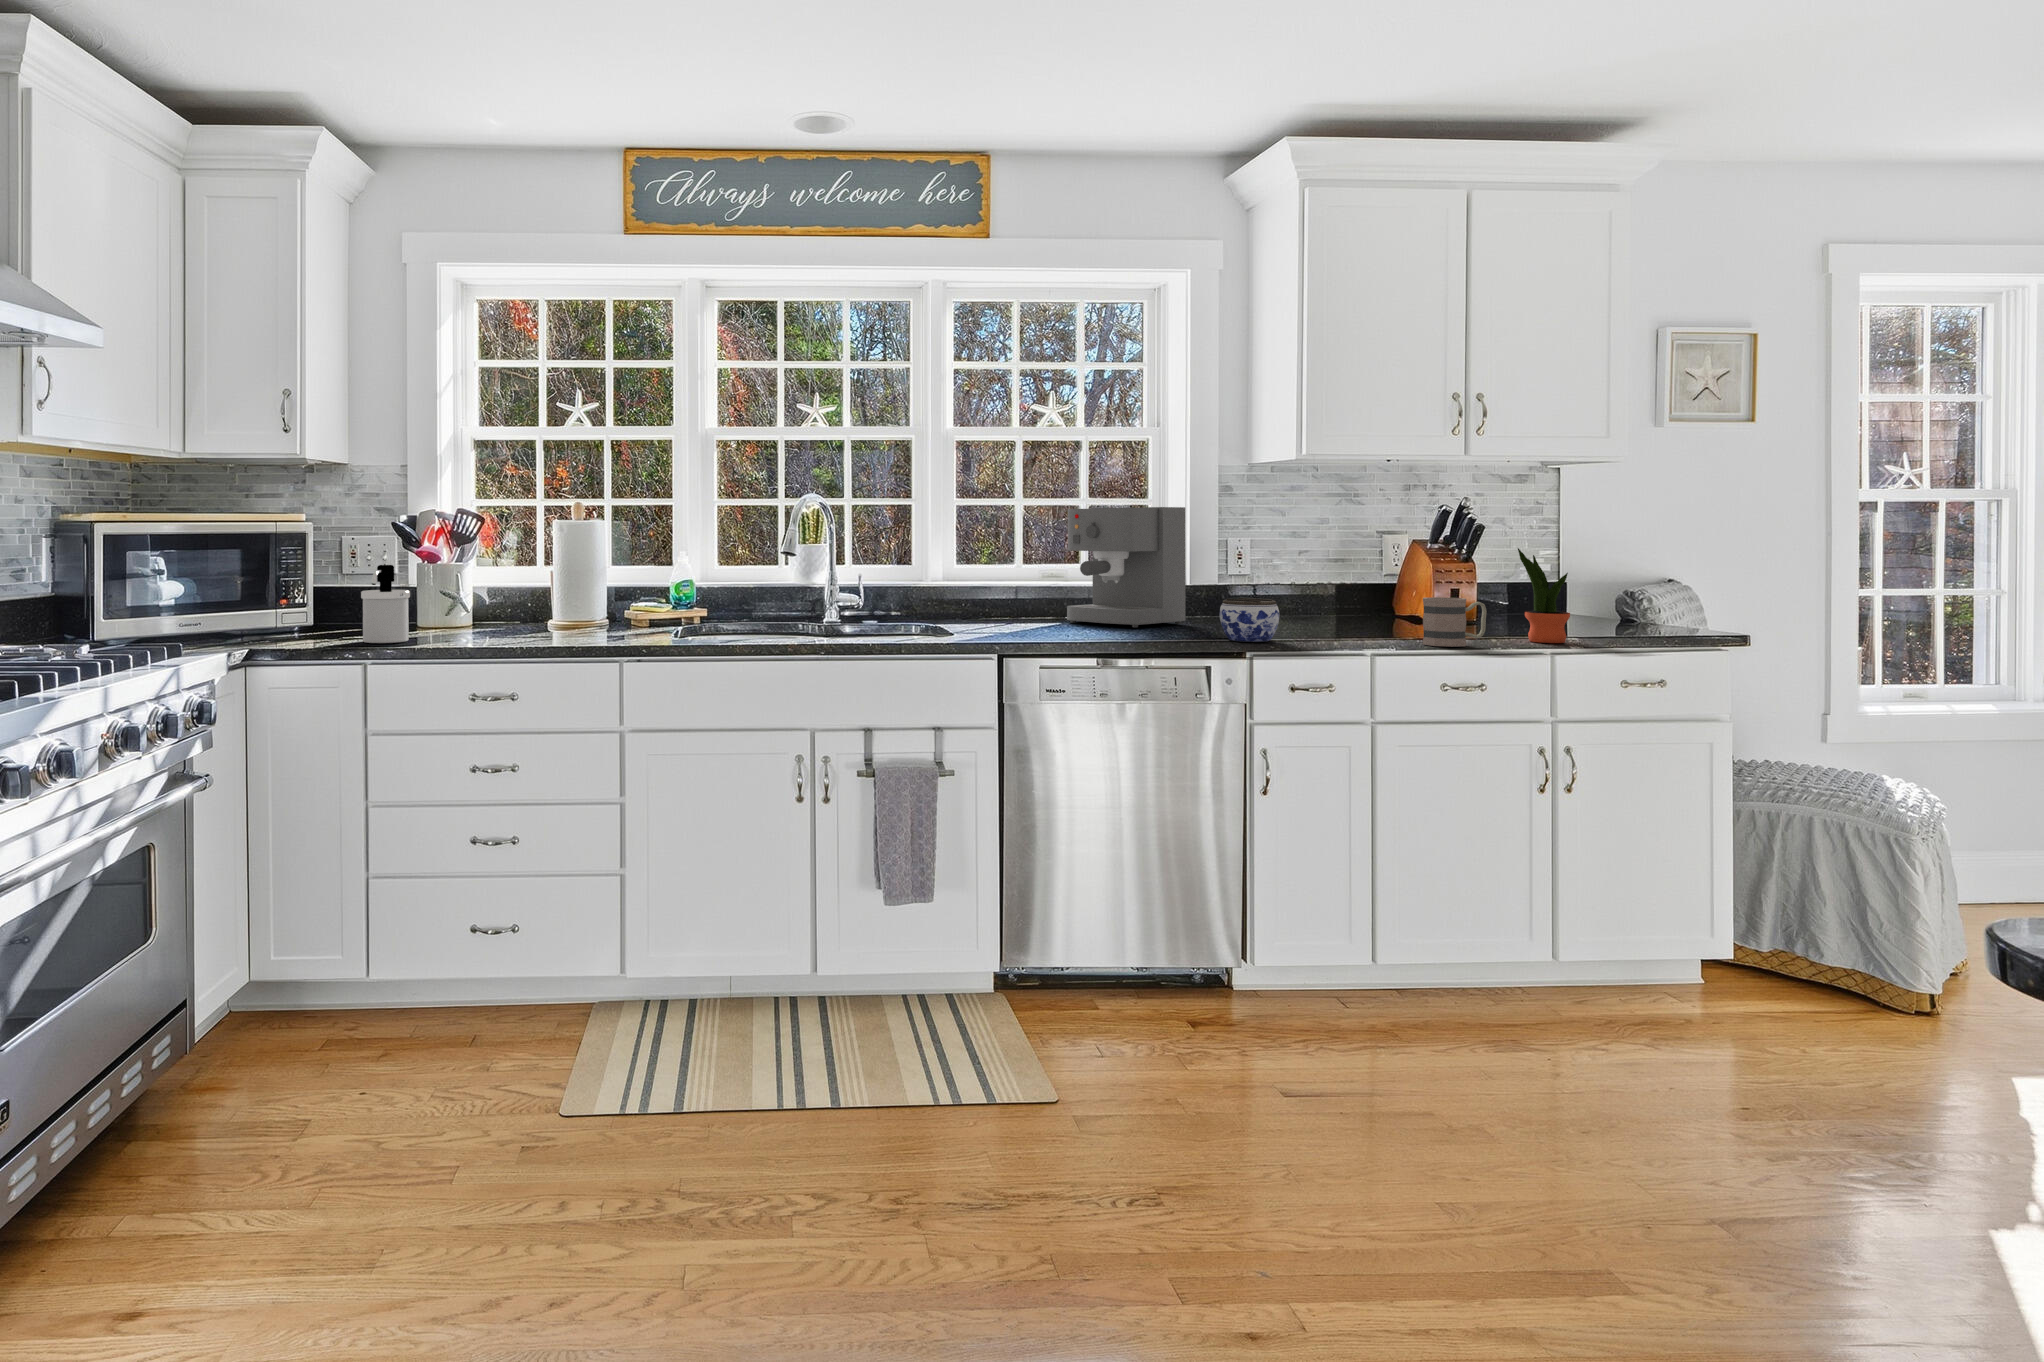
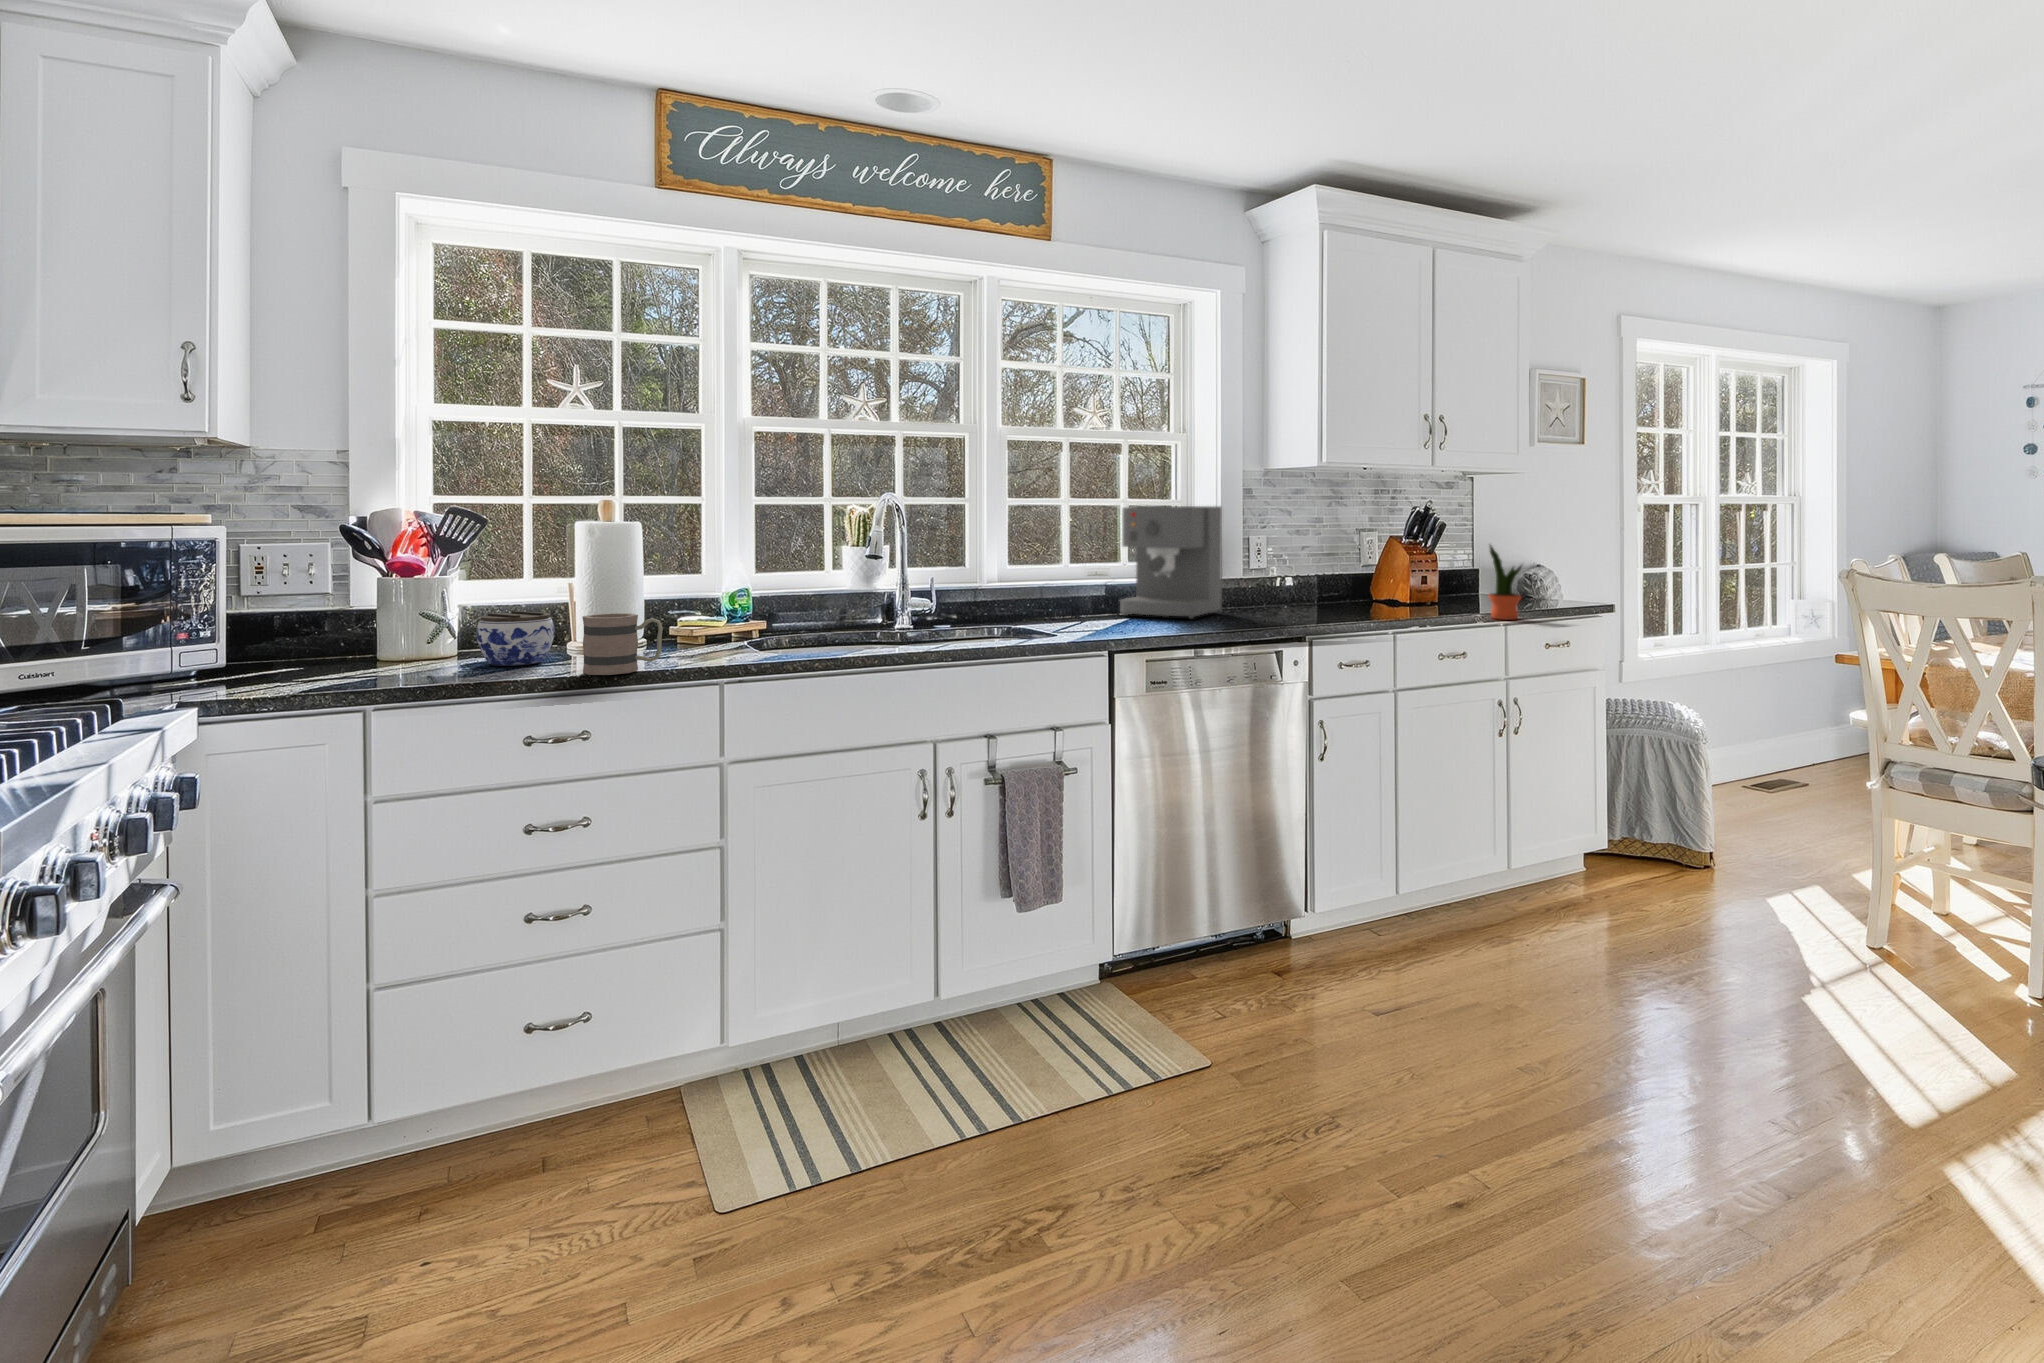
soap dispenser: present [361,565,410,643] -> none [338,581,412,685]
mug: present [1423,597,1487,647] -> present [583,613,663,675]
jar: present [1220,598,1279,642] -> present [477,611,554,666]

